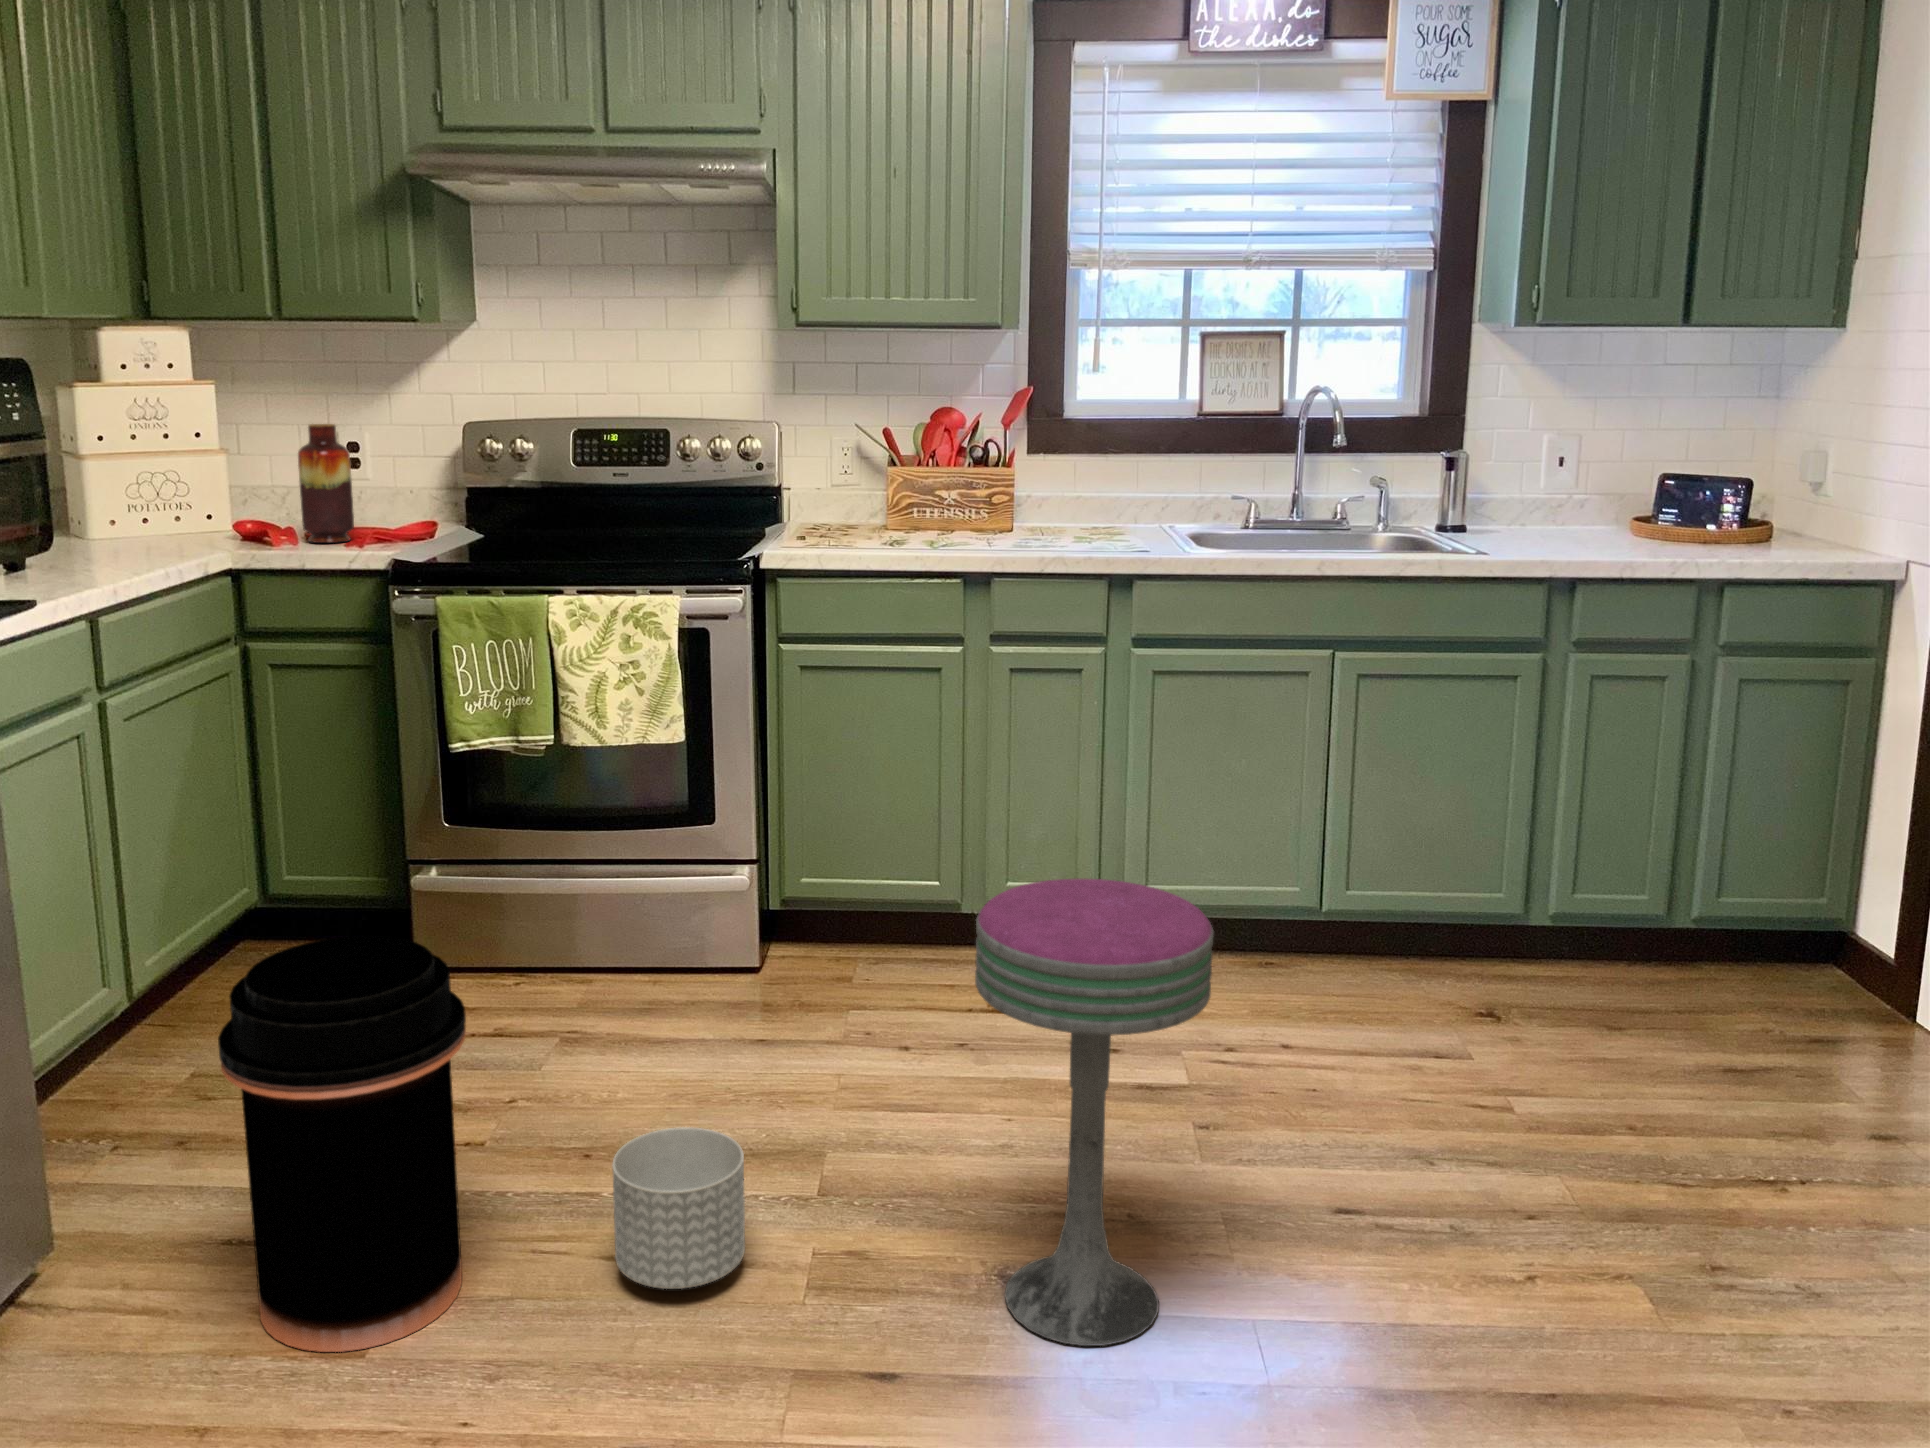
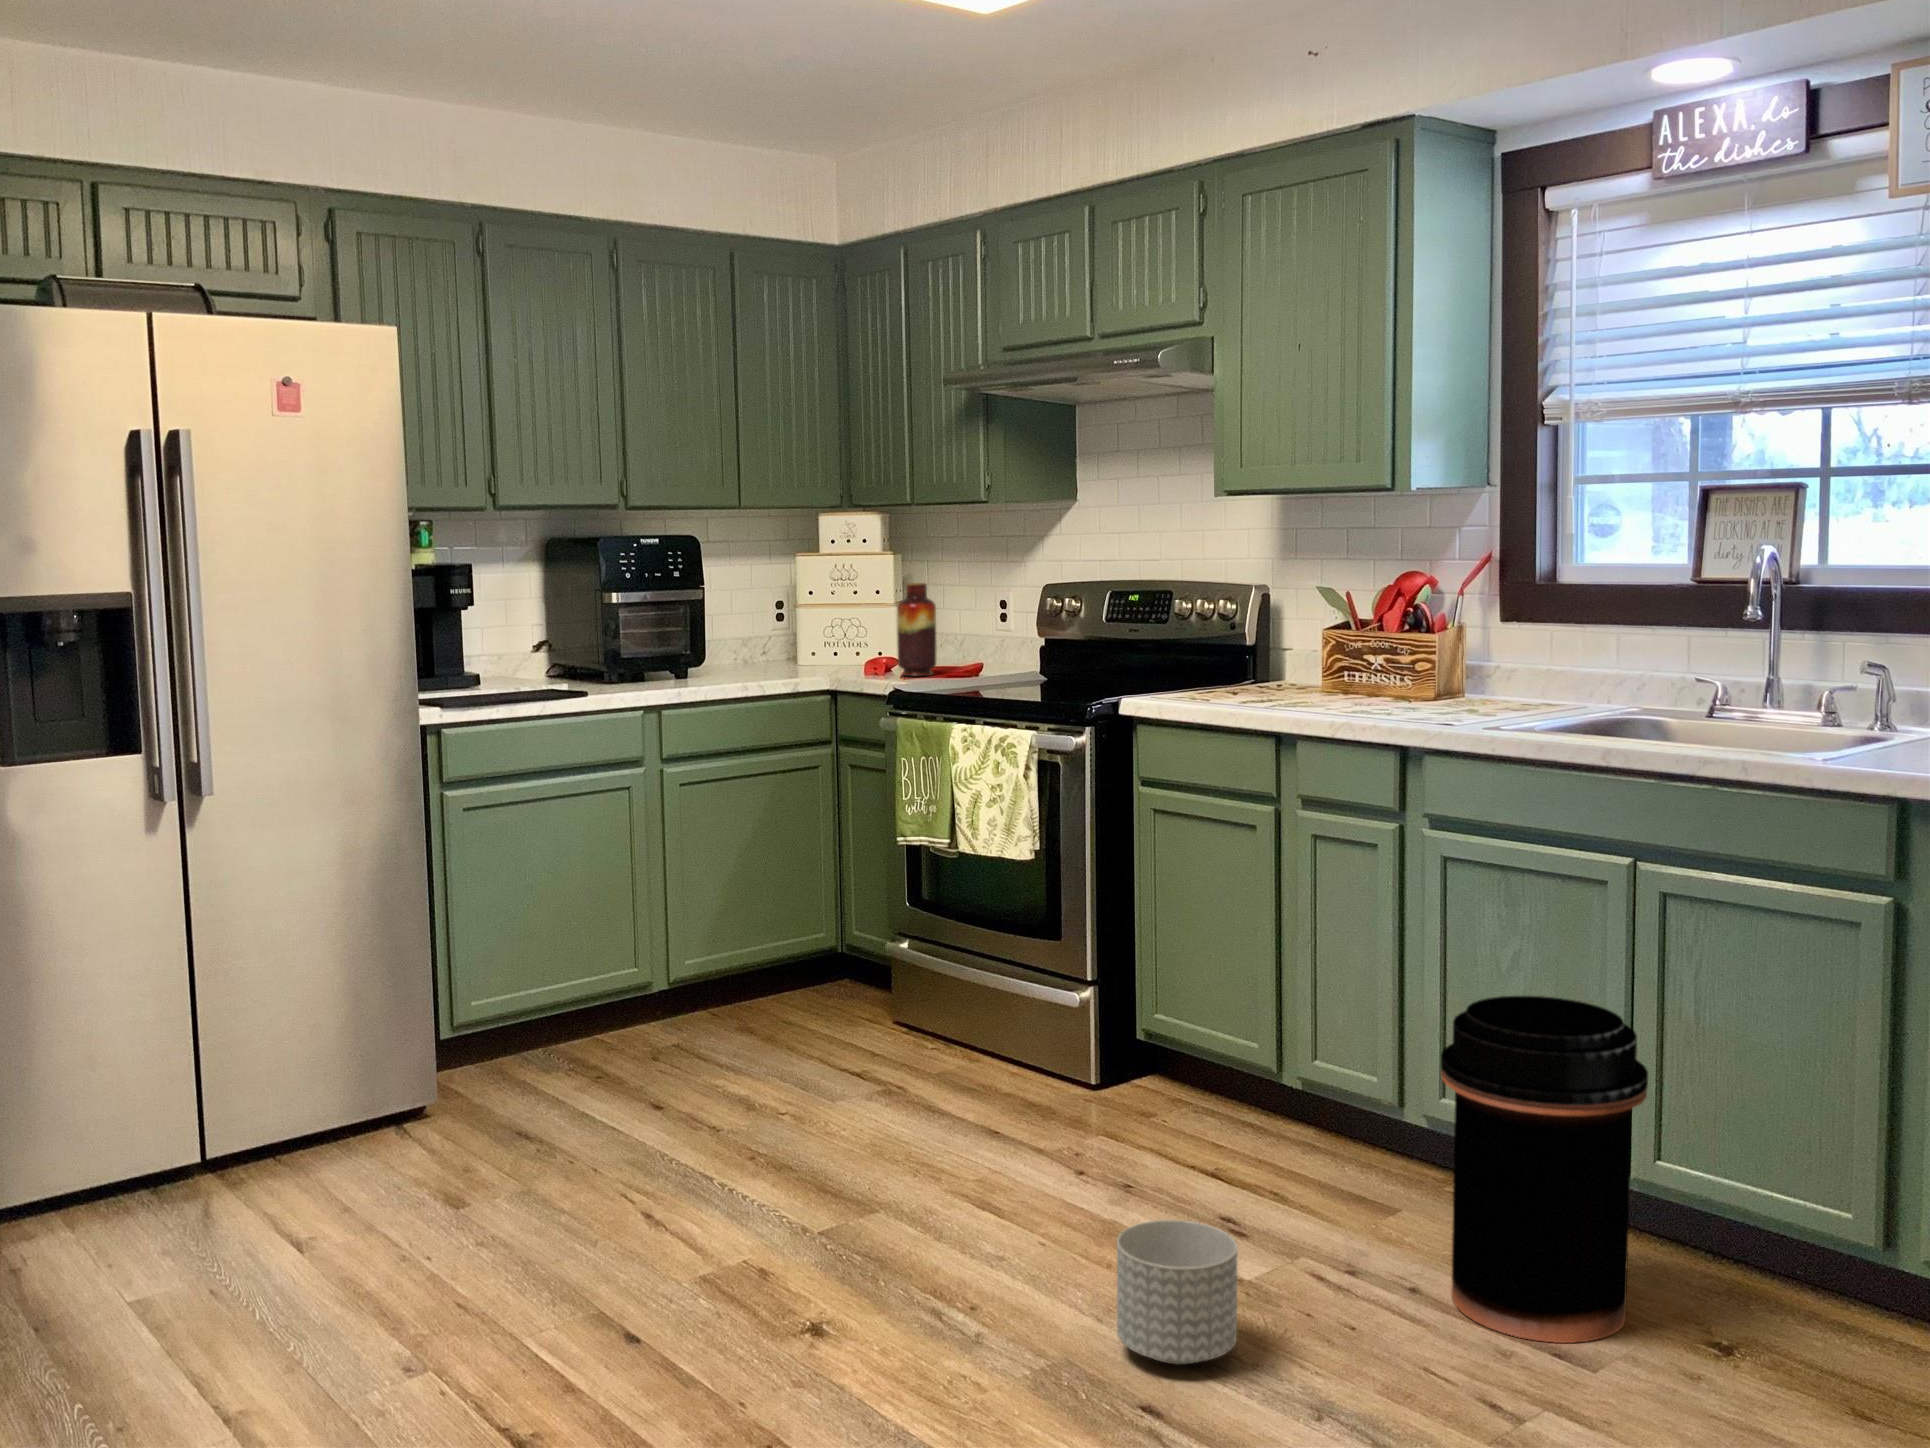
bar stool: present [975,878,1214,1346] -> none [741,963,939,1363]
trash can: present [218,936,466,1352] -> present [1441,996,1648,1343]
planter: present [612,1127,745,1289] -> present [1117,1220,1238,1365]

